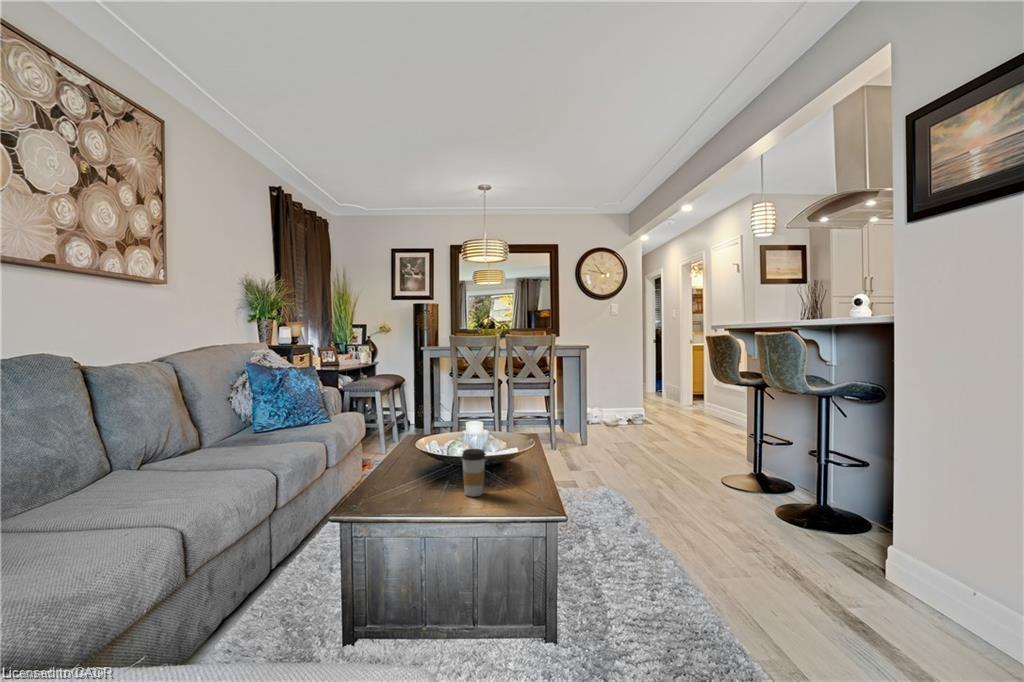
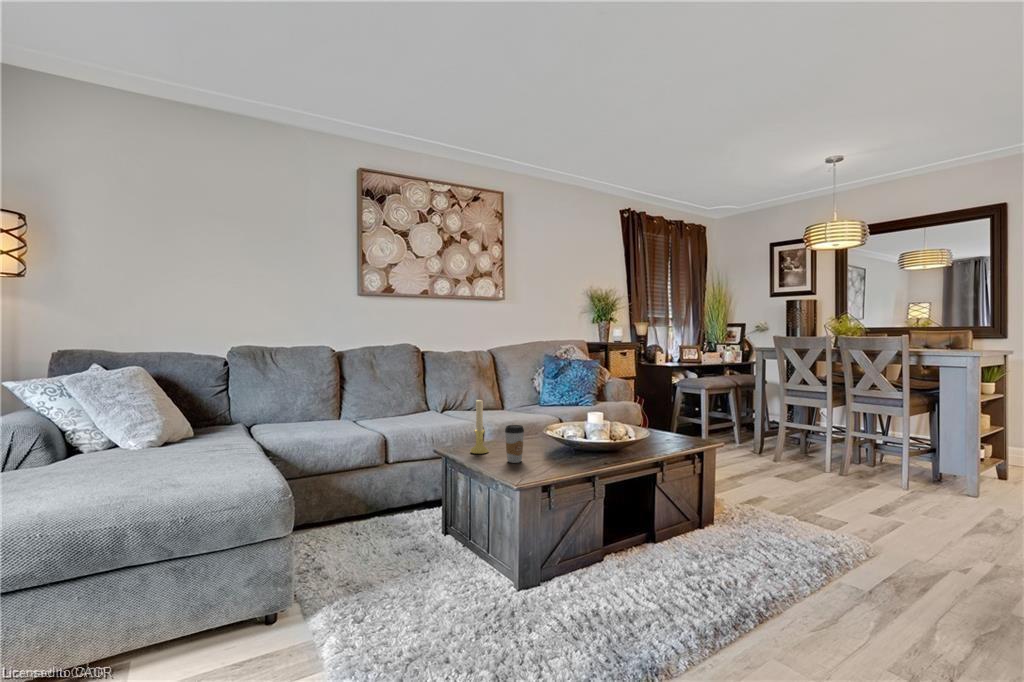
candle holder: none [390,425,415,502] -> present [471,400,488,454]

